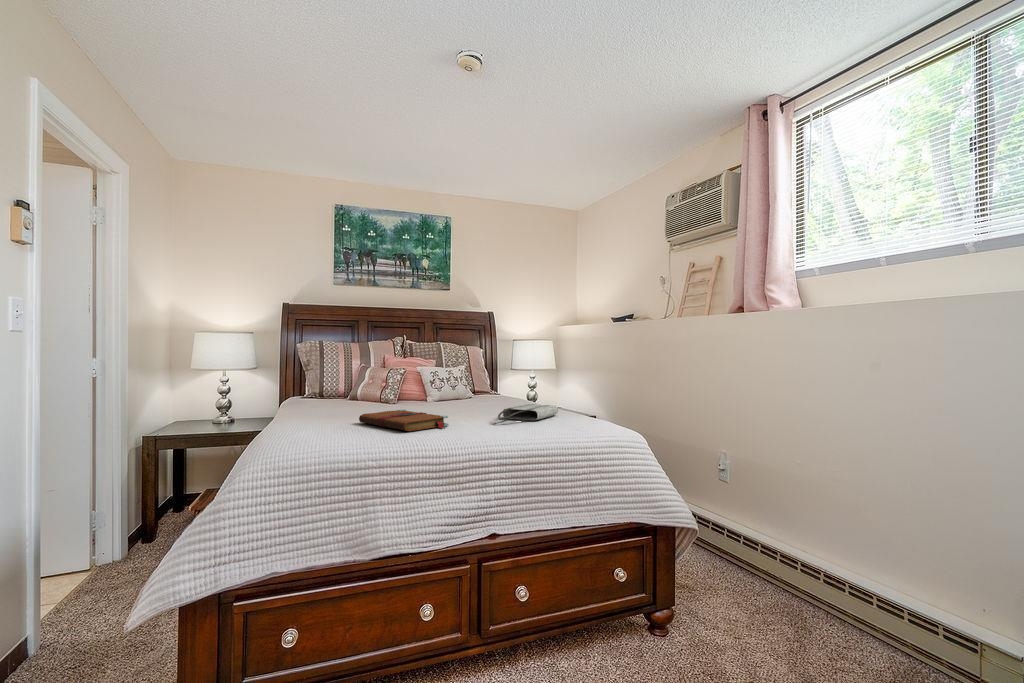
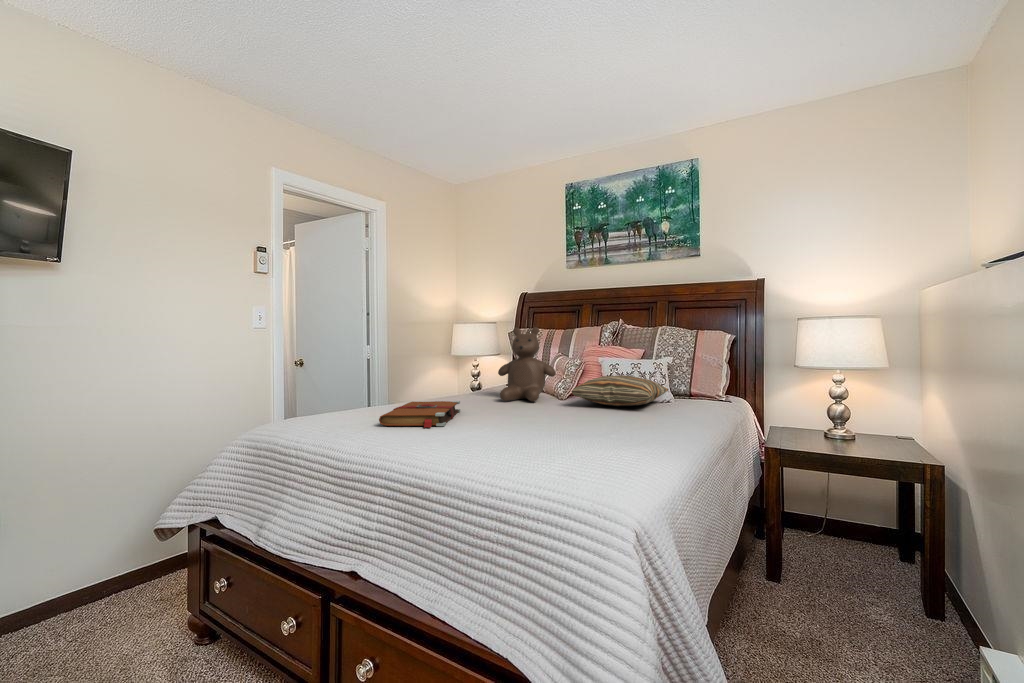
teddy bear: none [374,344,426,409] -> present [498,327,556,402]
pillow: none [448,382,517,405] -> present [571,375,669,407]
tote bag: present [498,404,558,421] -> none [491,412,631,436]

